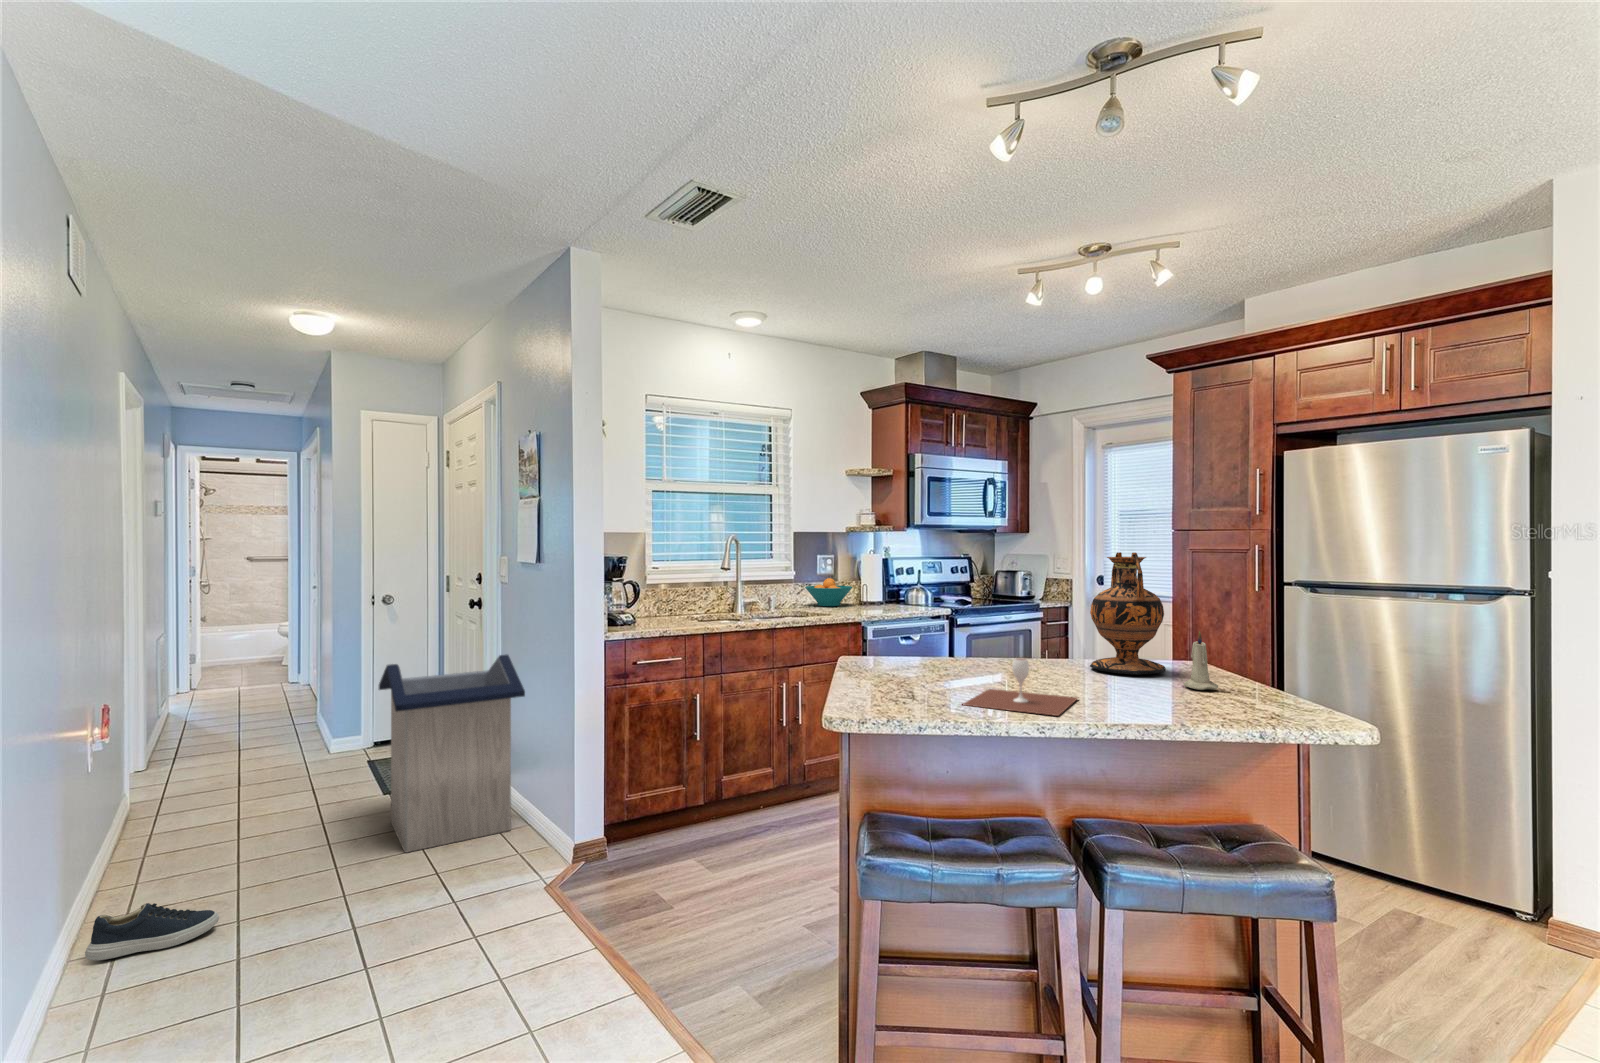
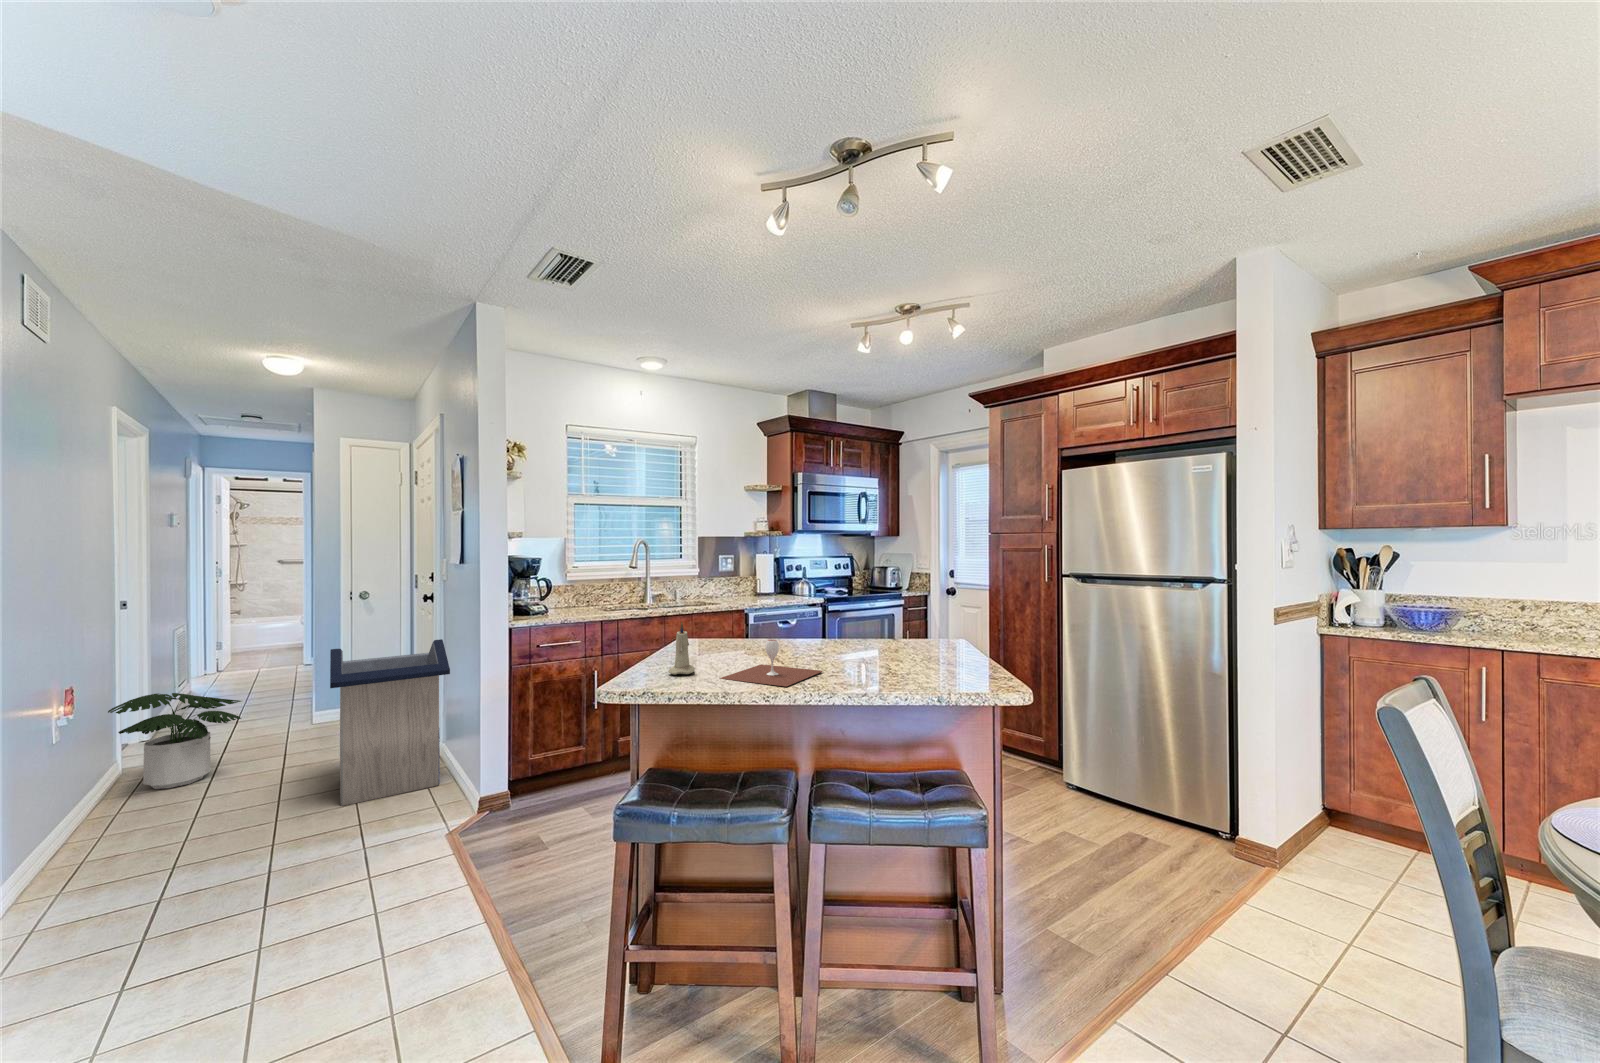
vase: present [1090,552,1166,675] -> none [866,552,925,651]
fruit bowl: present [805,578,852,606] -> none [708,574,747,597]
candle: present [1183,631,1218,690] -> present [668,622,695,674]
potted plant: none [130,715,273,828] -> present [108,693,241,789]
shoe: present [85,903,219,961] -> none [20,855,152,905]

